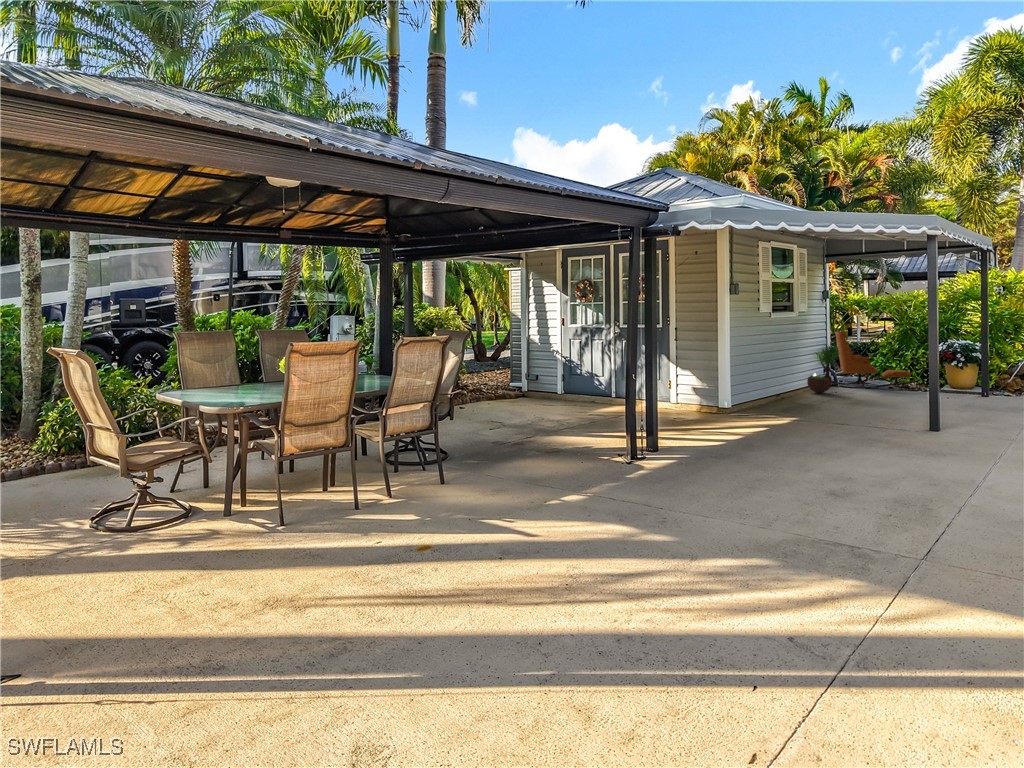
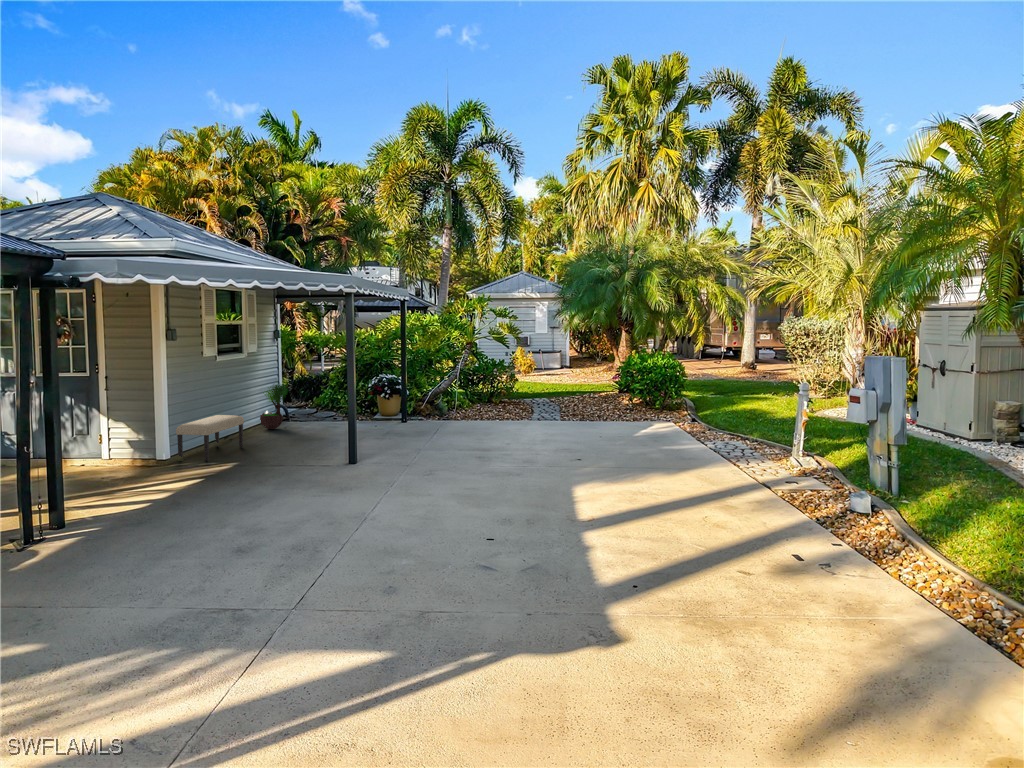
lounge chair: present [835,331,911,388] -> none [288,368,353,421]
bench: none [737,371,799,414] -> present [176,415,244,461]

